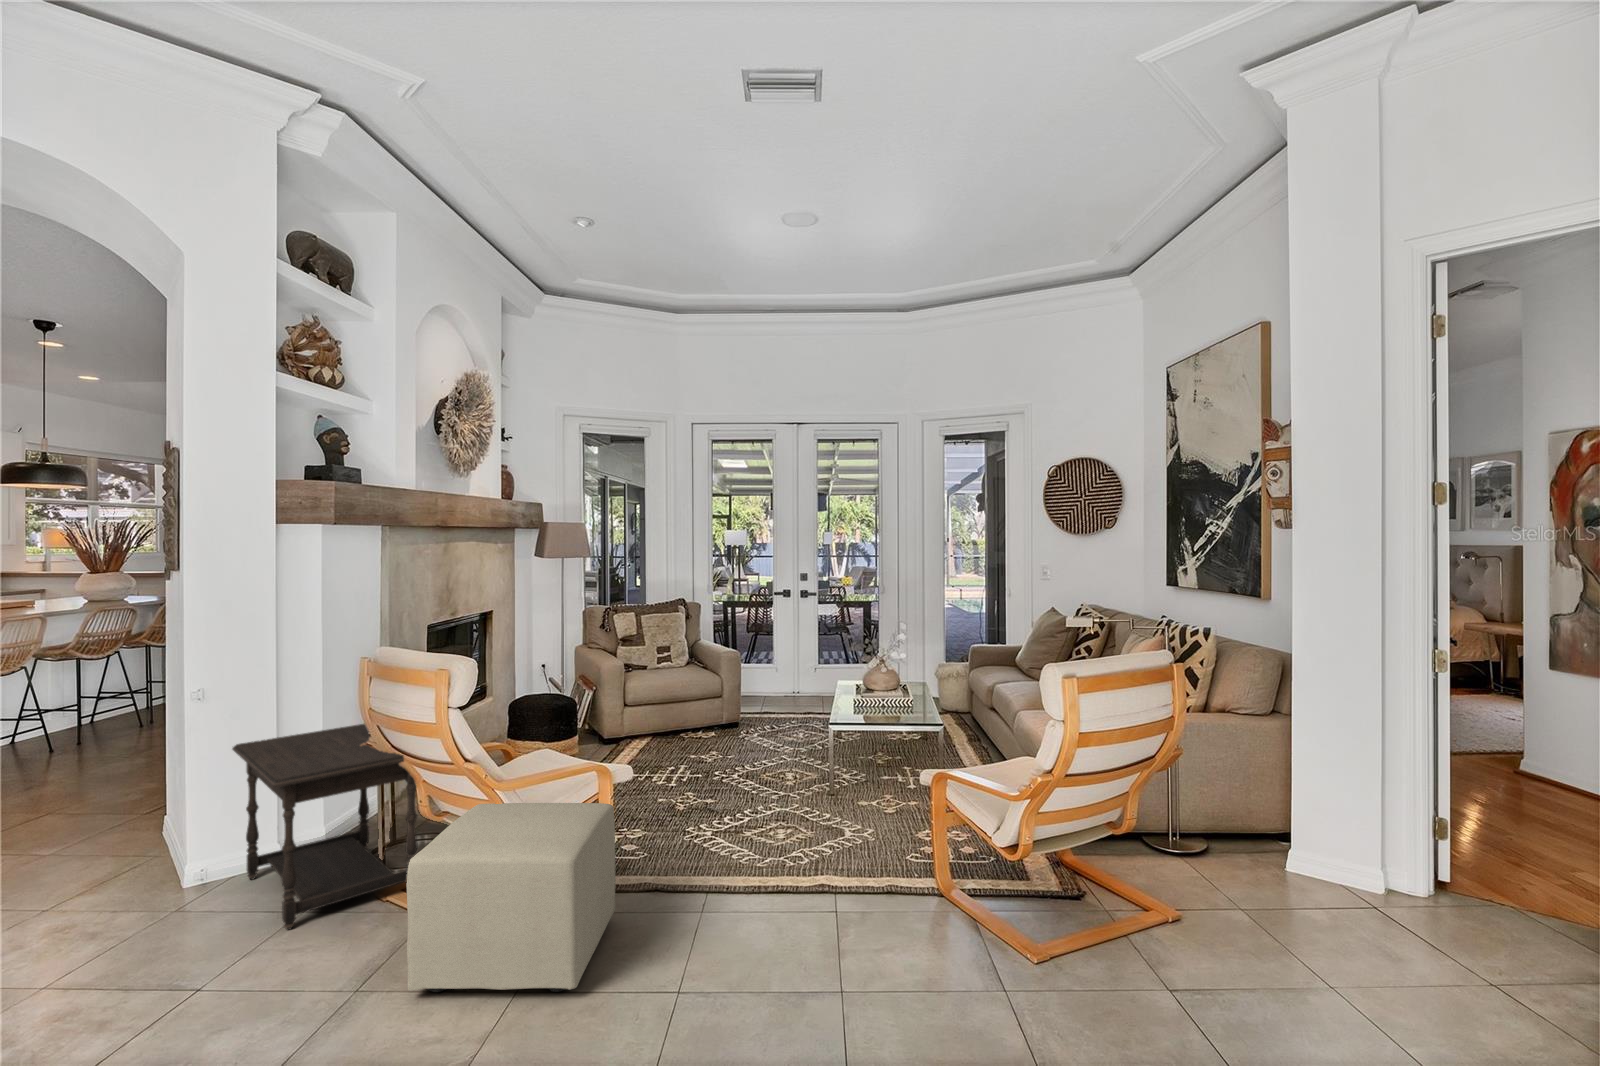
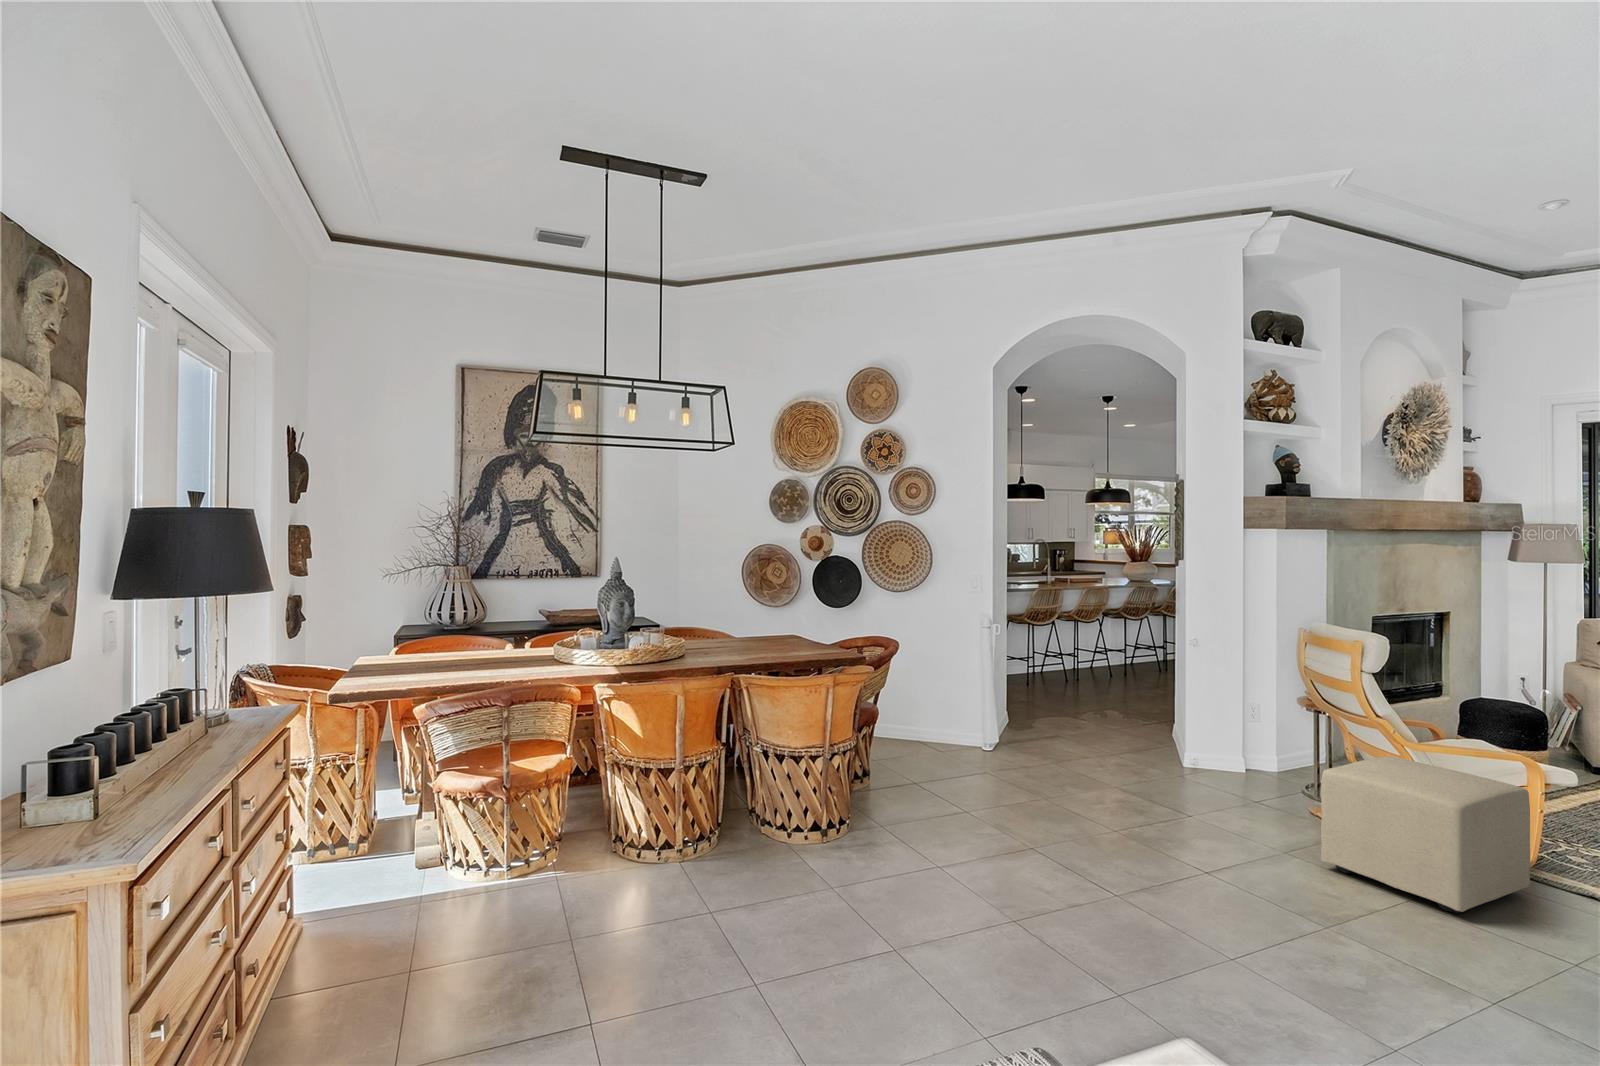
side table: present [232,724,417,930] -> none [1214,679,1357,816]

